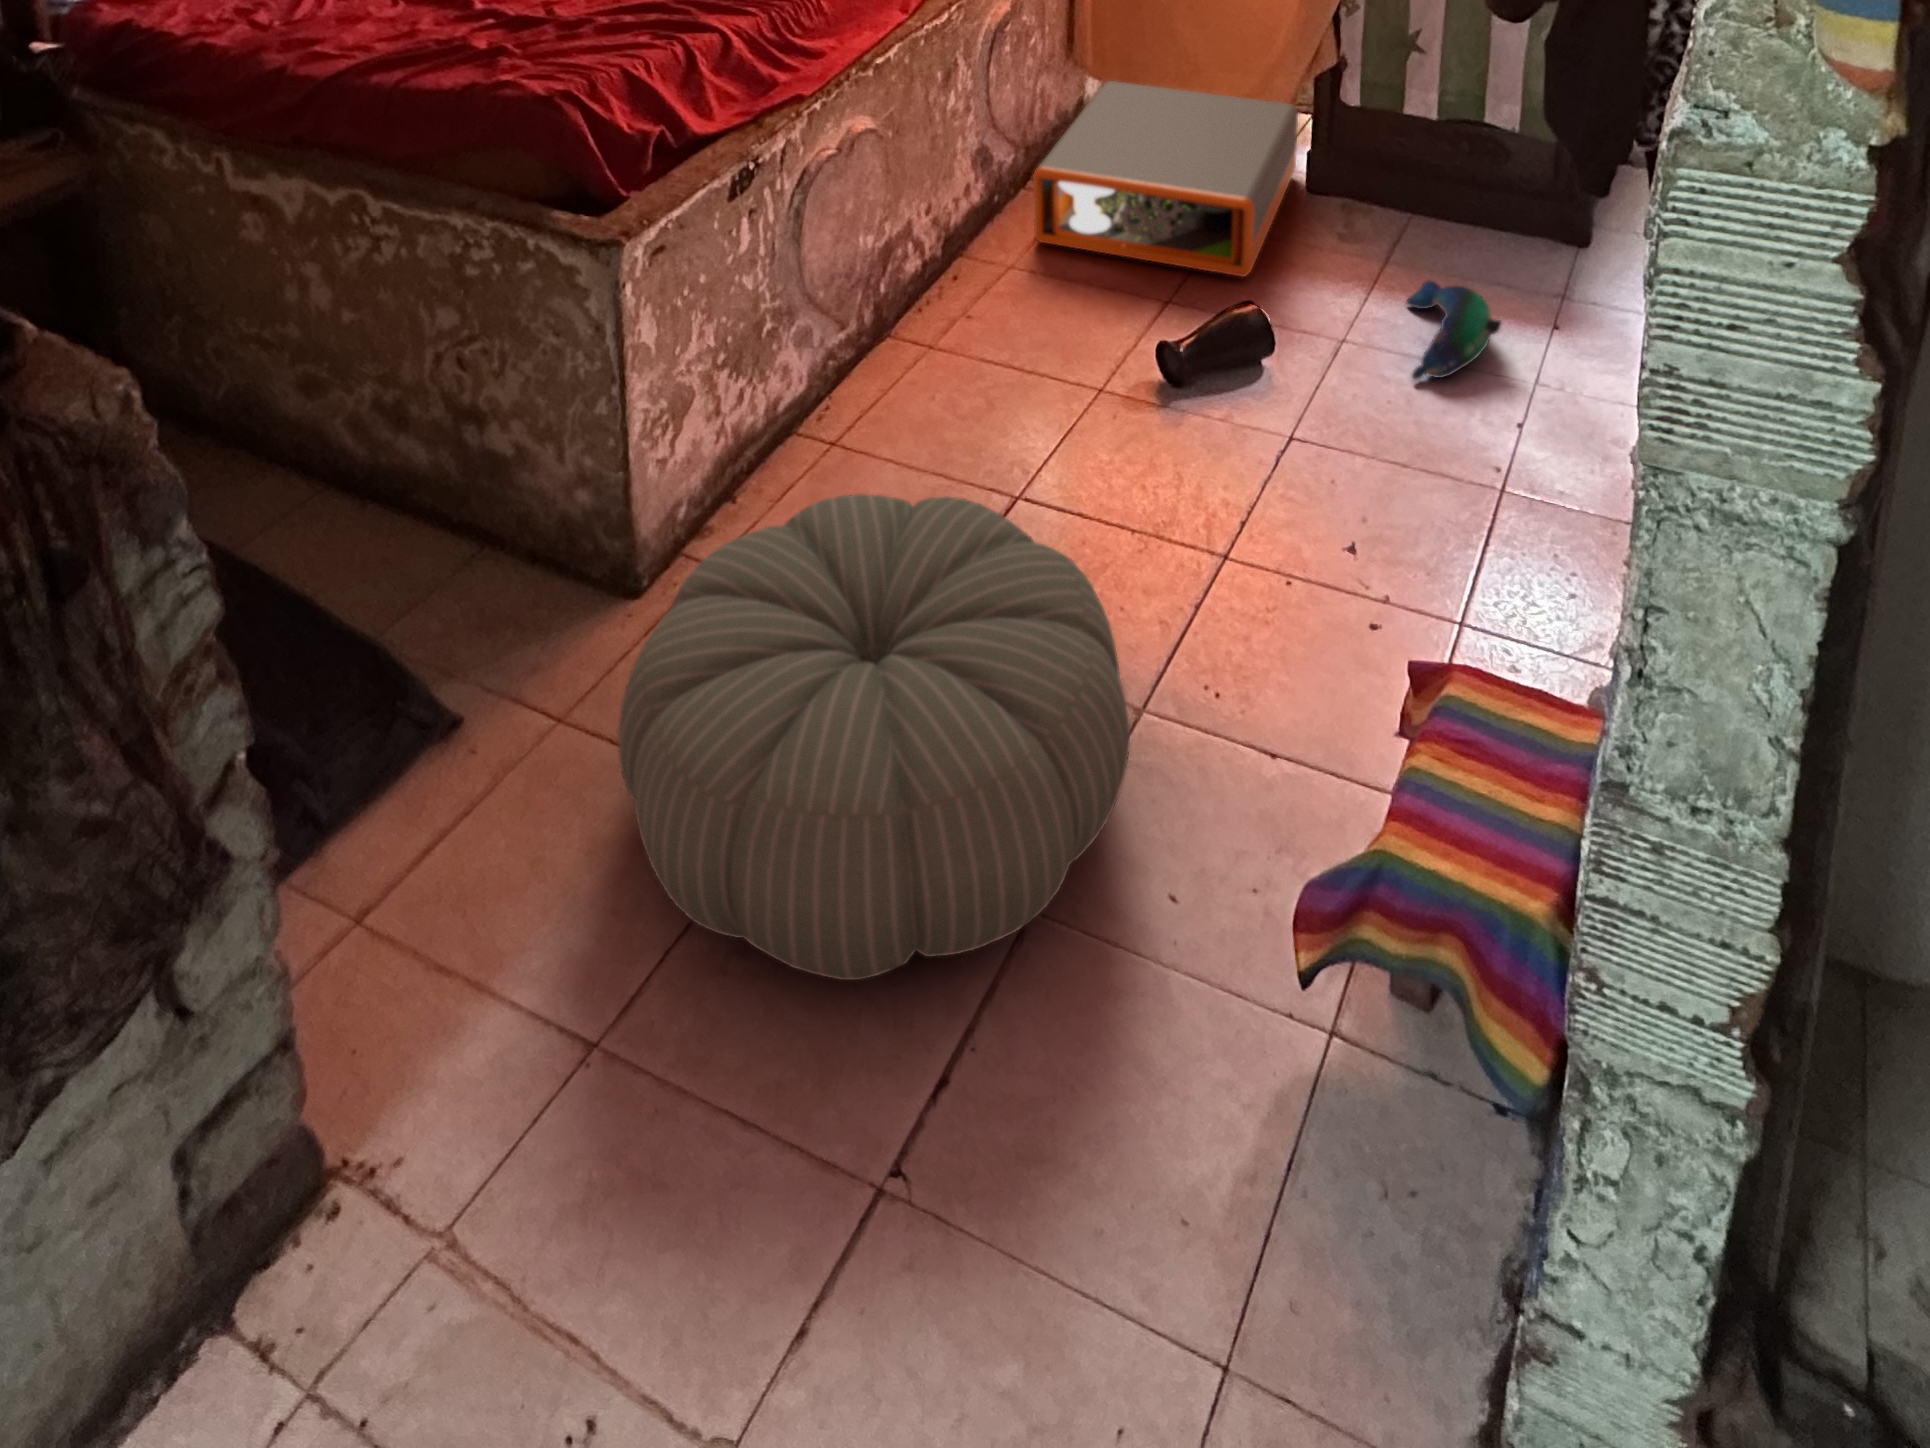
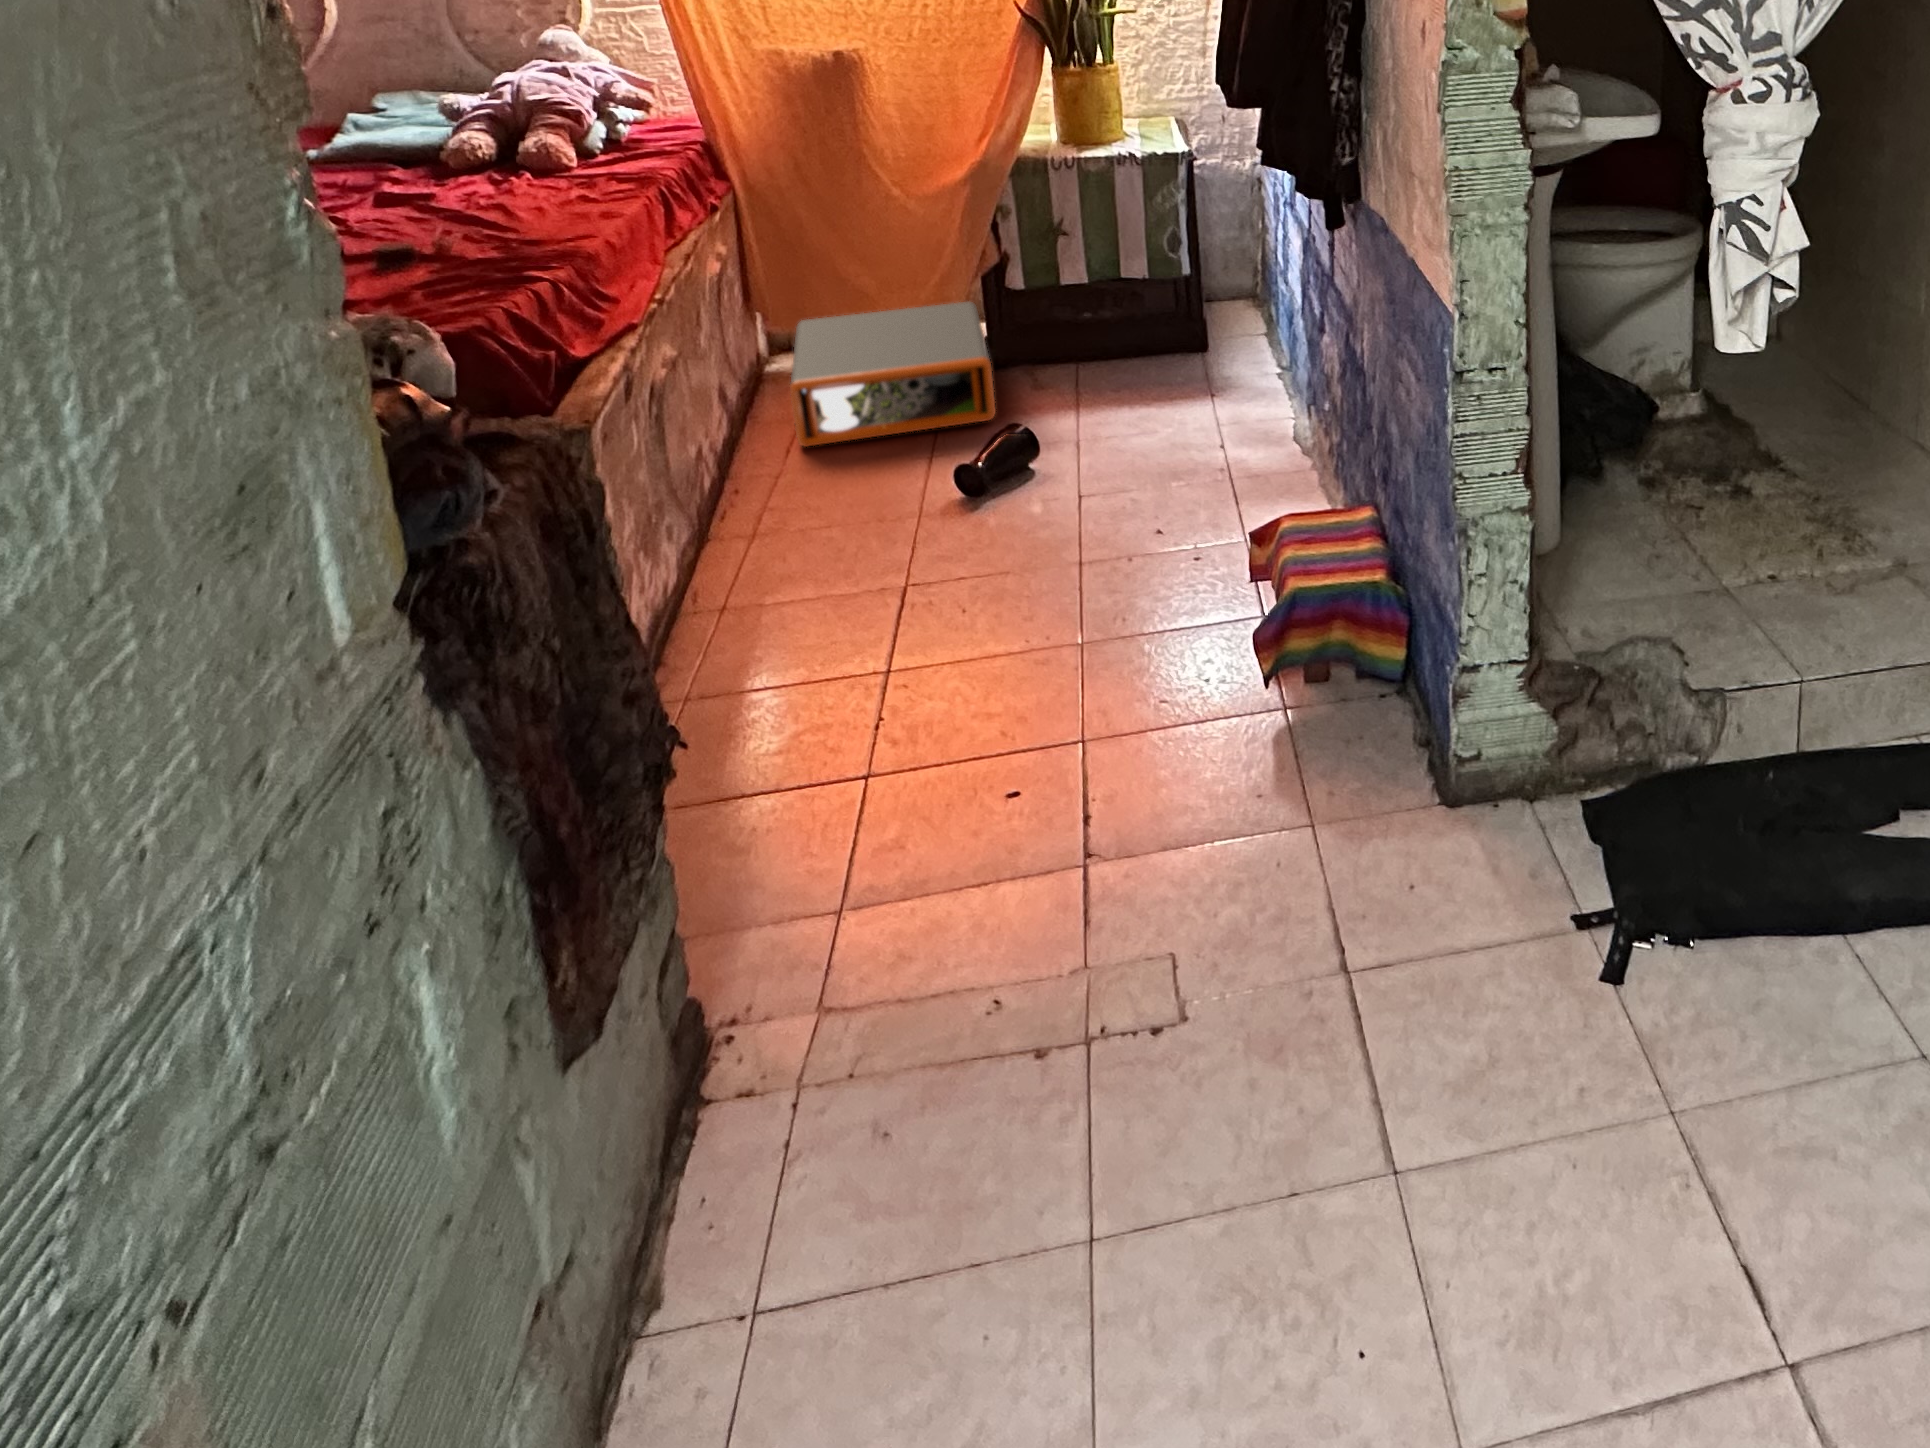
plush toy: present [1407,281,1501,380] -> none [1113,376,1189,439]
pouf: present [618,494,1130,980] -> none [740,537,1133,829]

